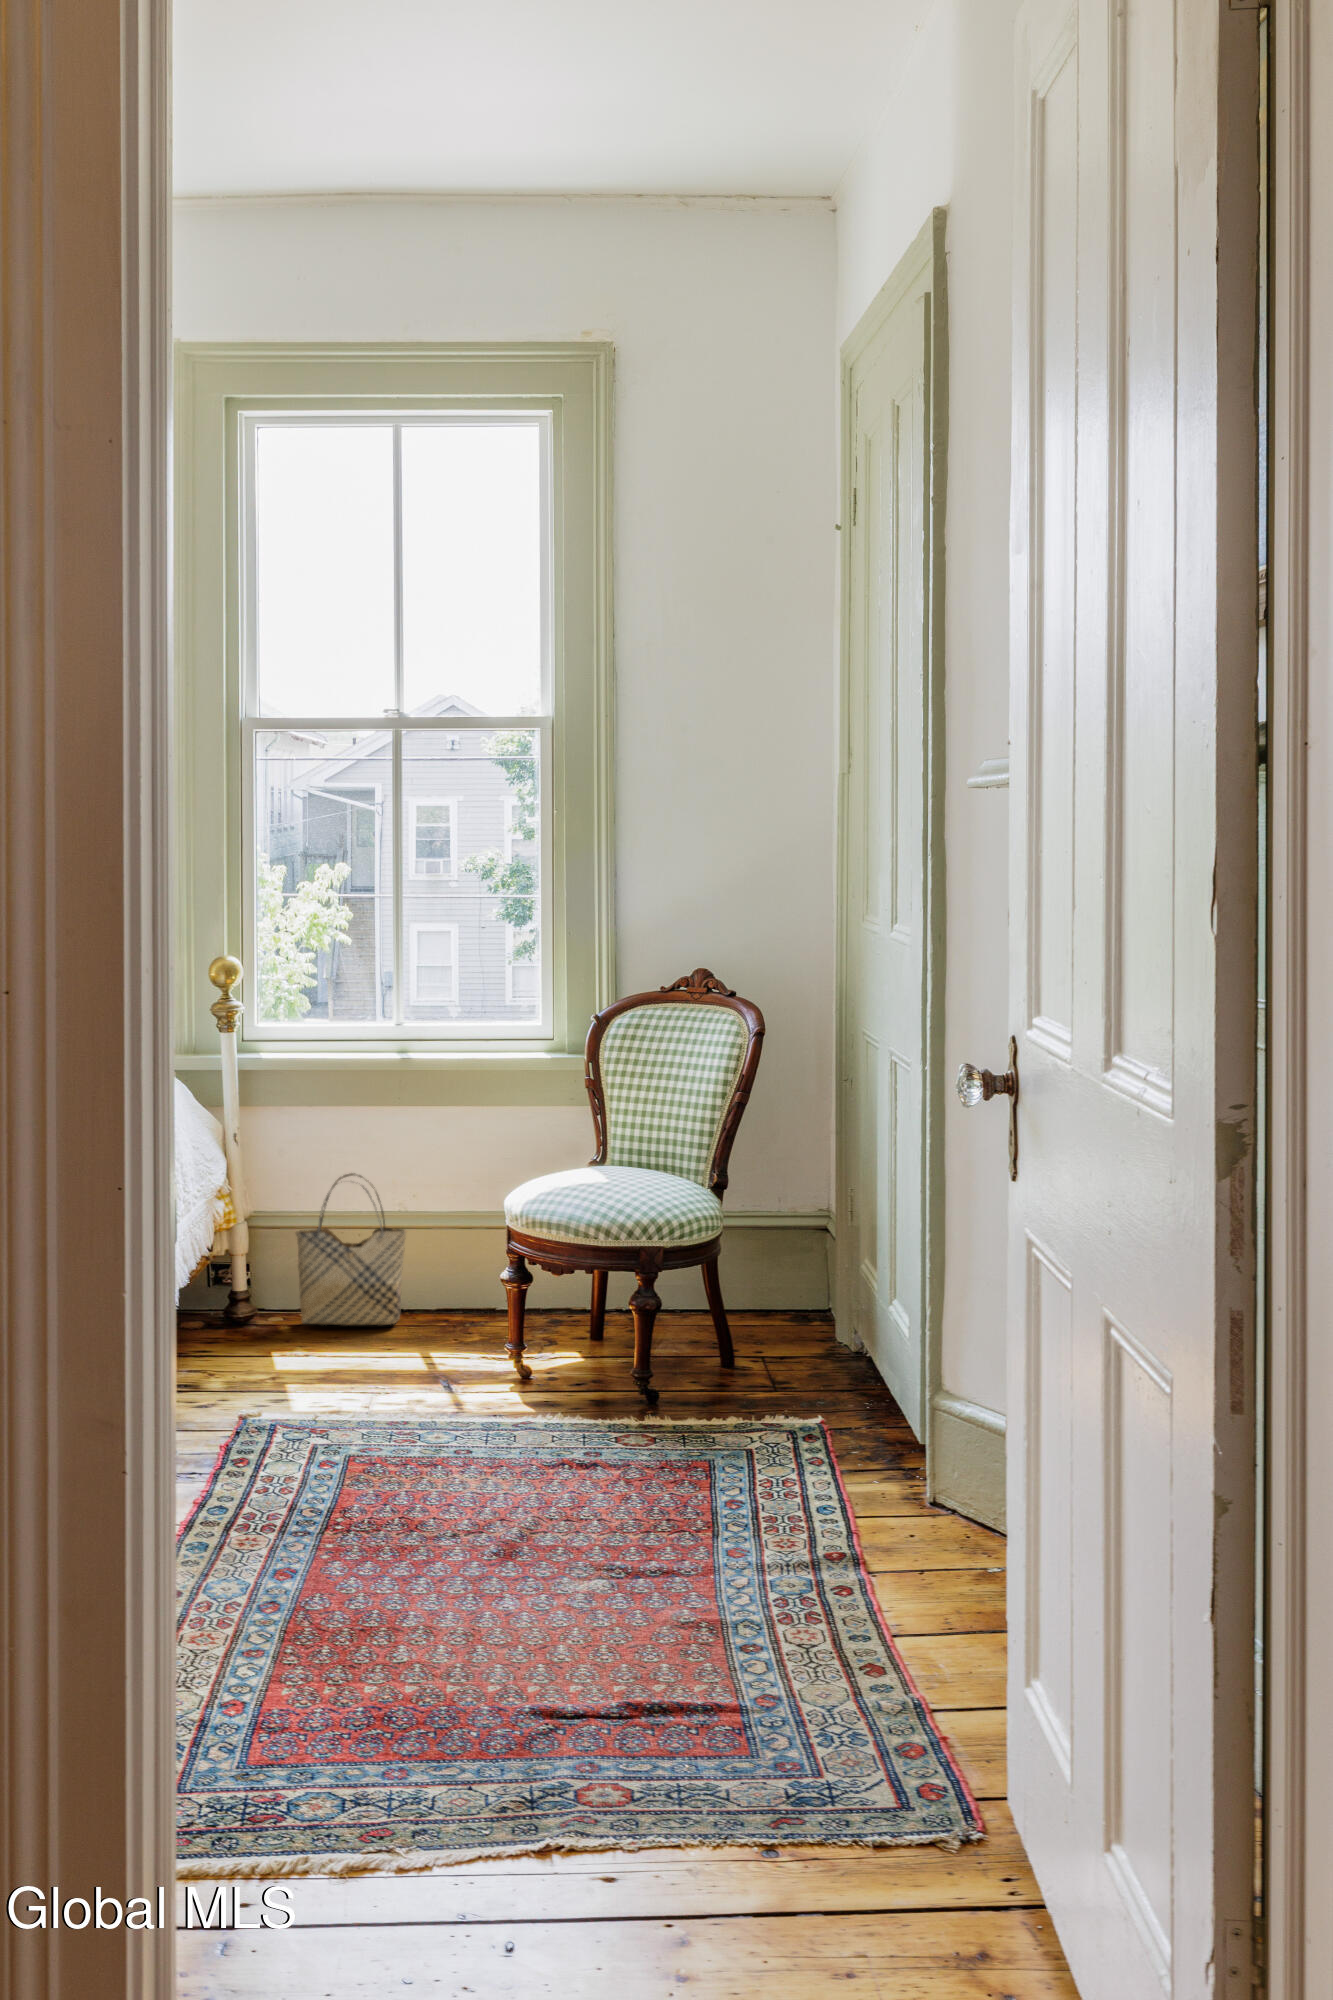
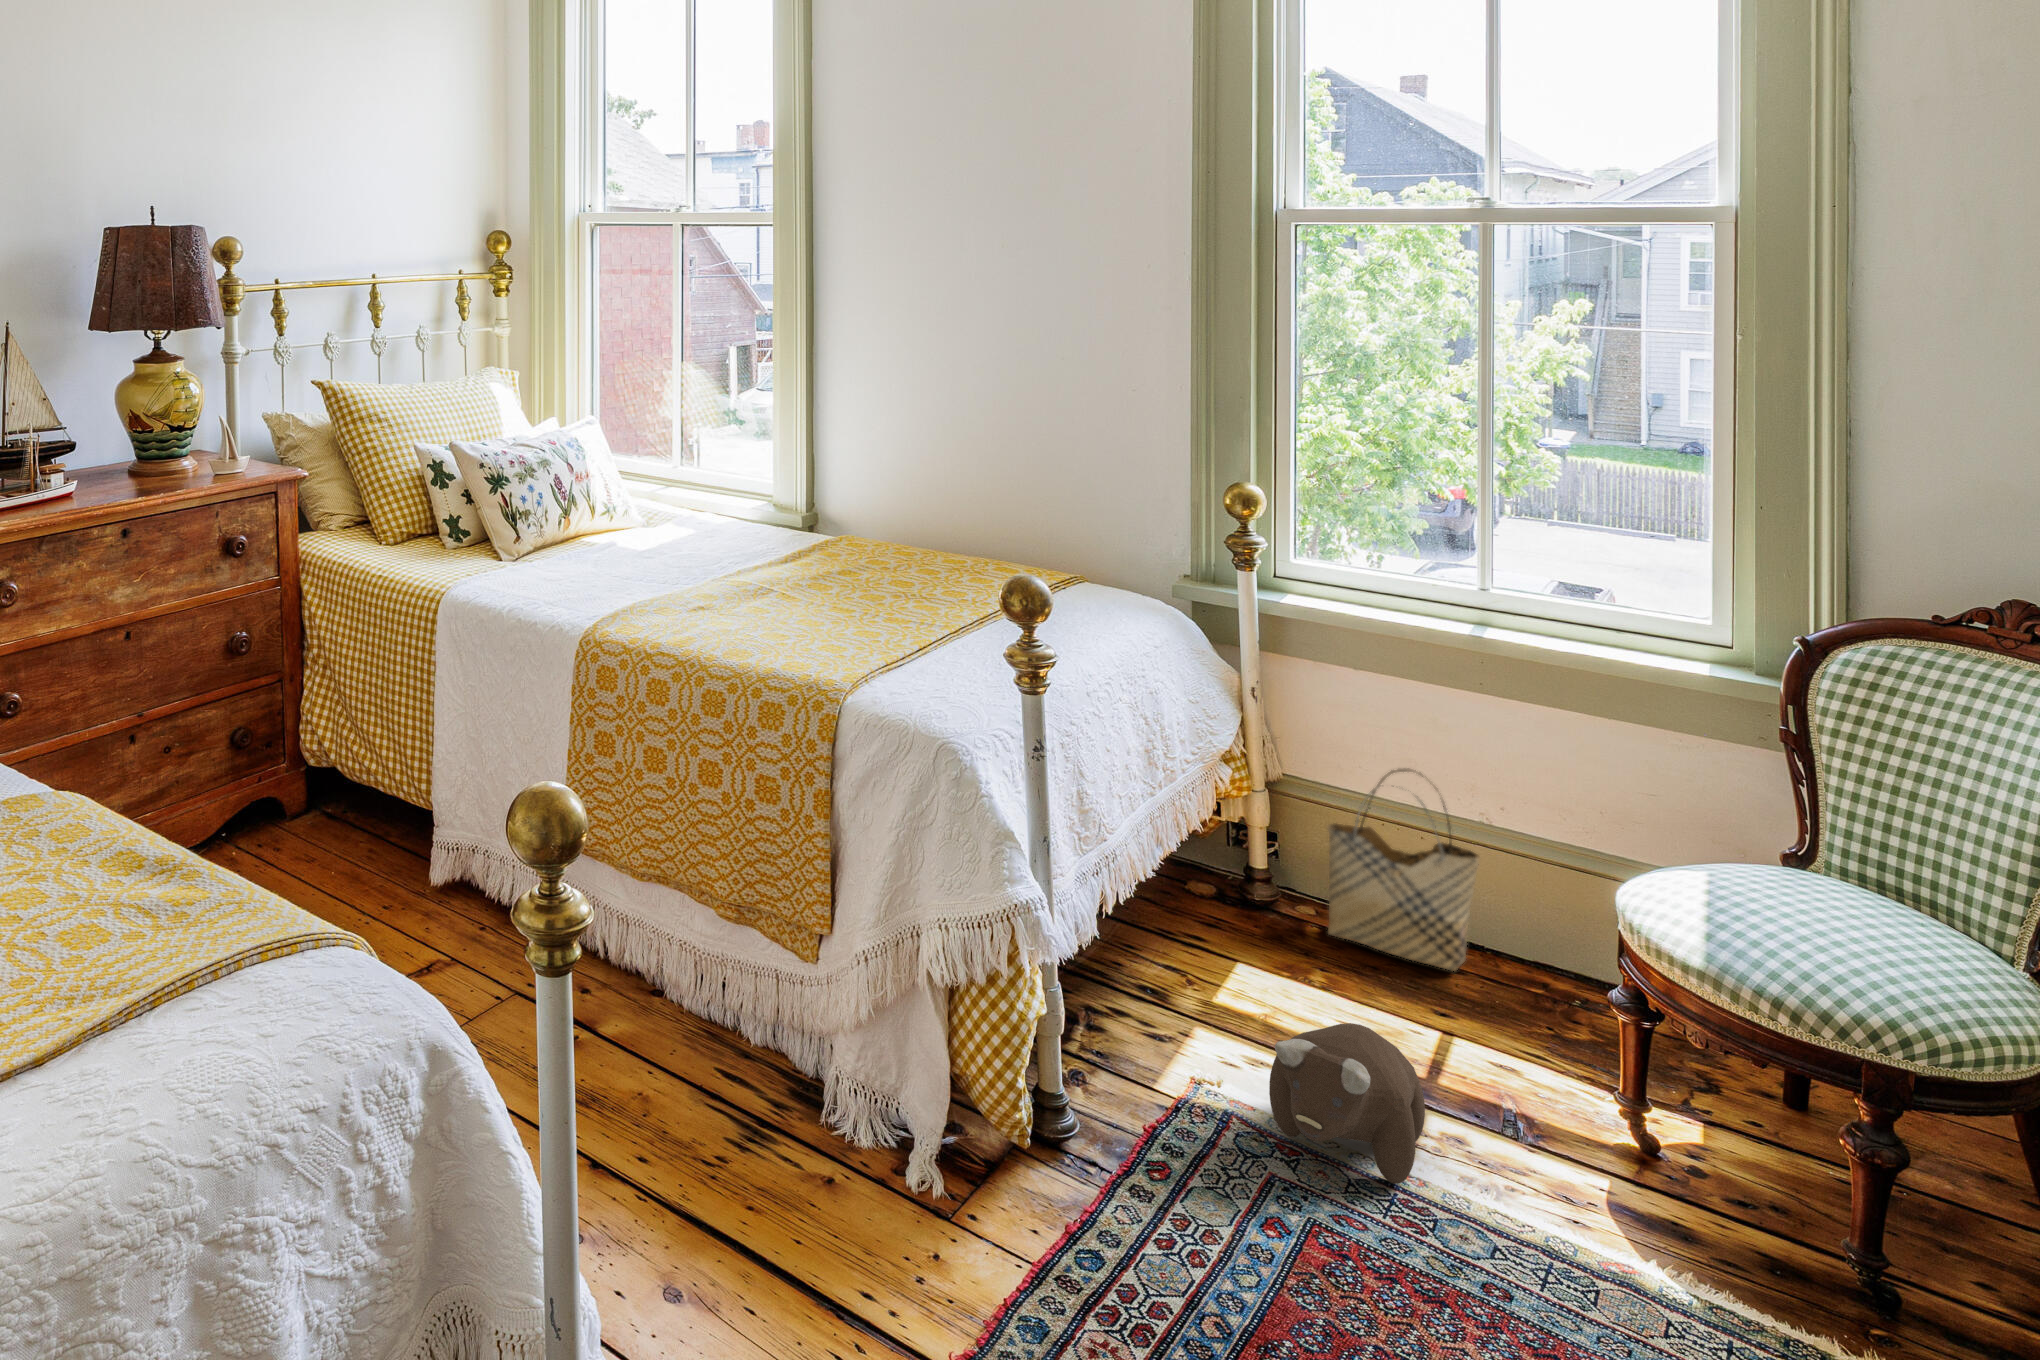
plush toy: none [302,1325,404,1427] -> present [1269,1023,1425,1184]

